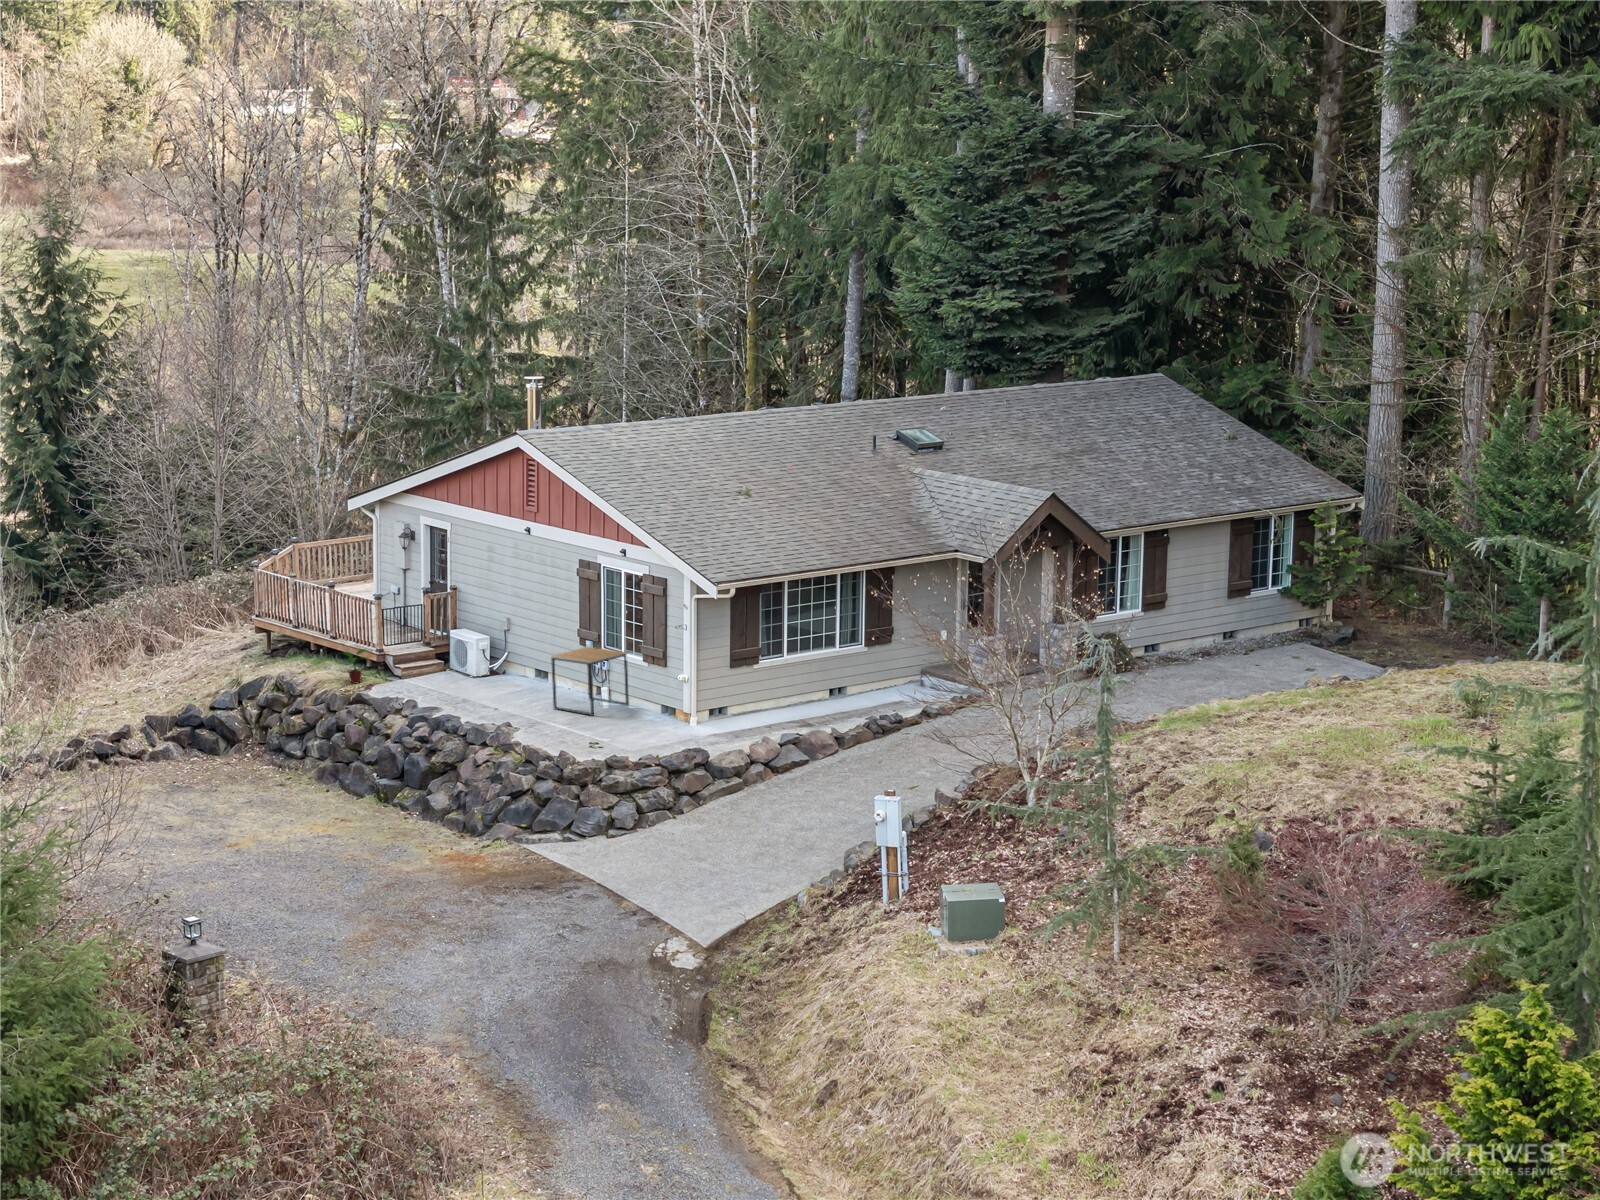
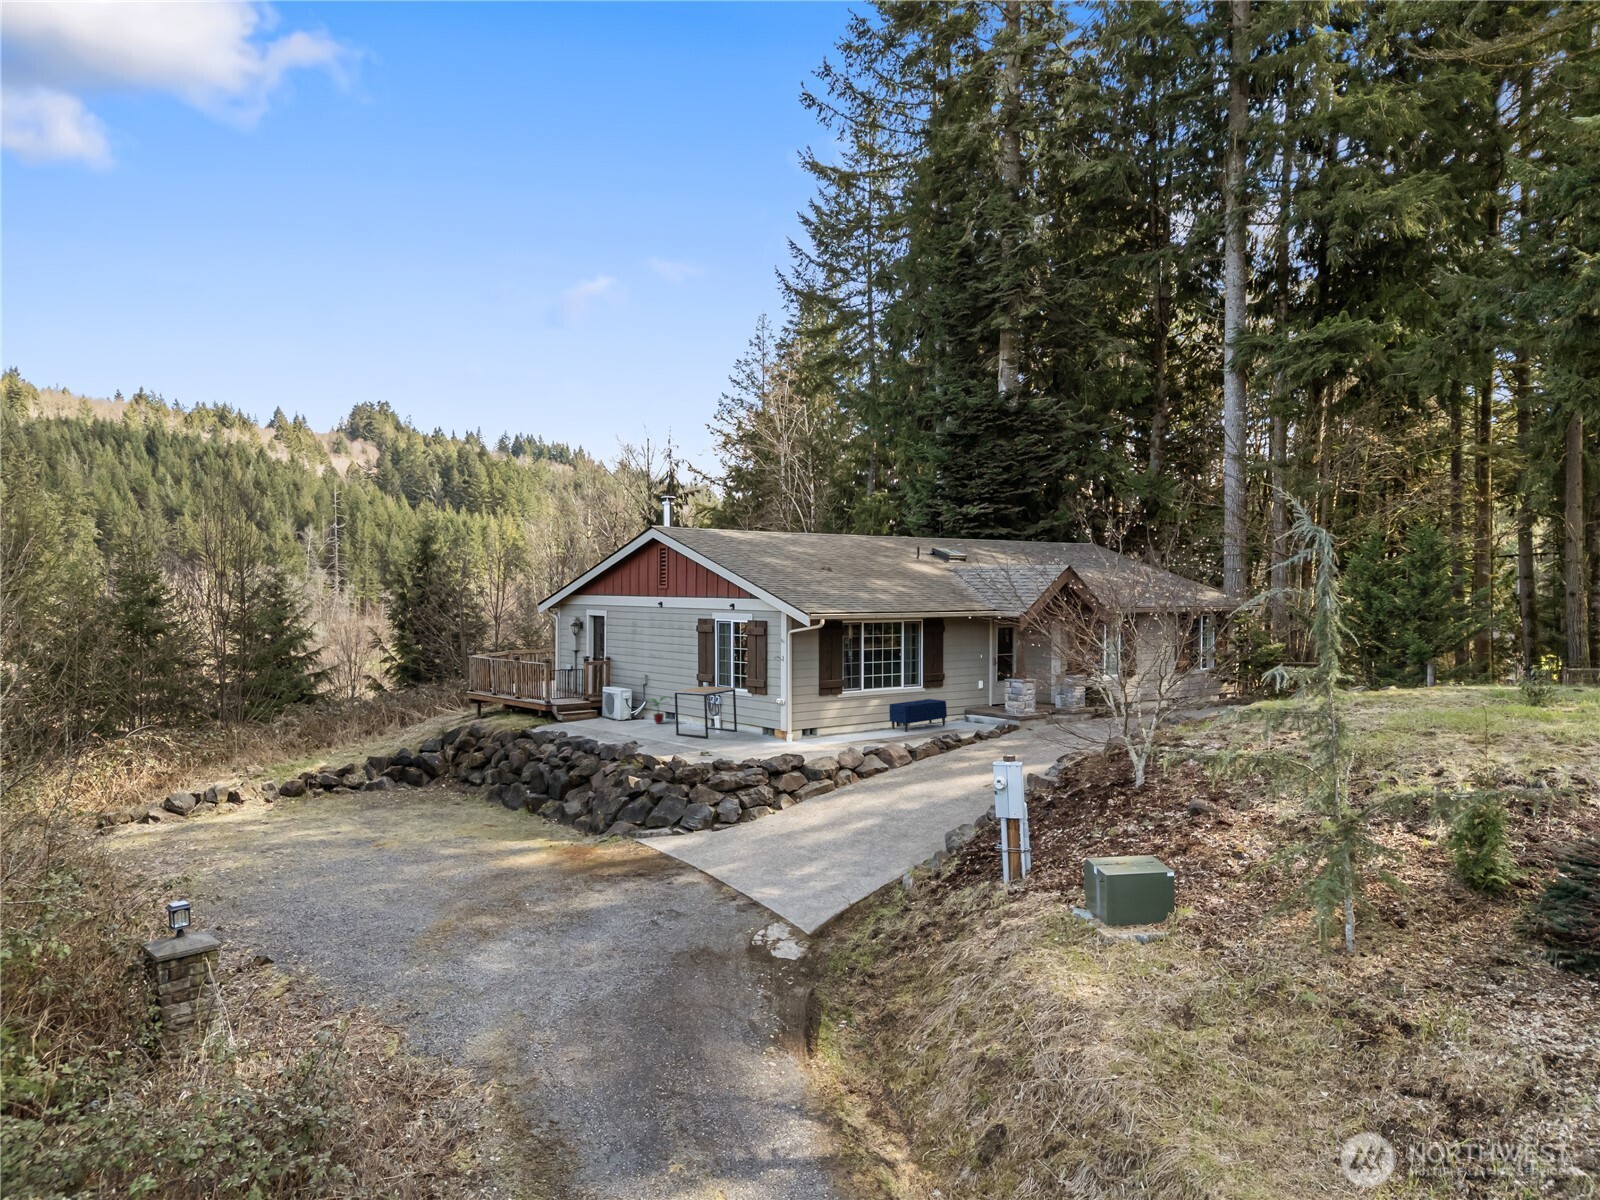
potted plant: present [343,649,368,684] -> present [651,697,666,724]
bench: none [819,664,890,708] -> present [889,699,947,732]

